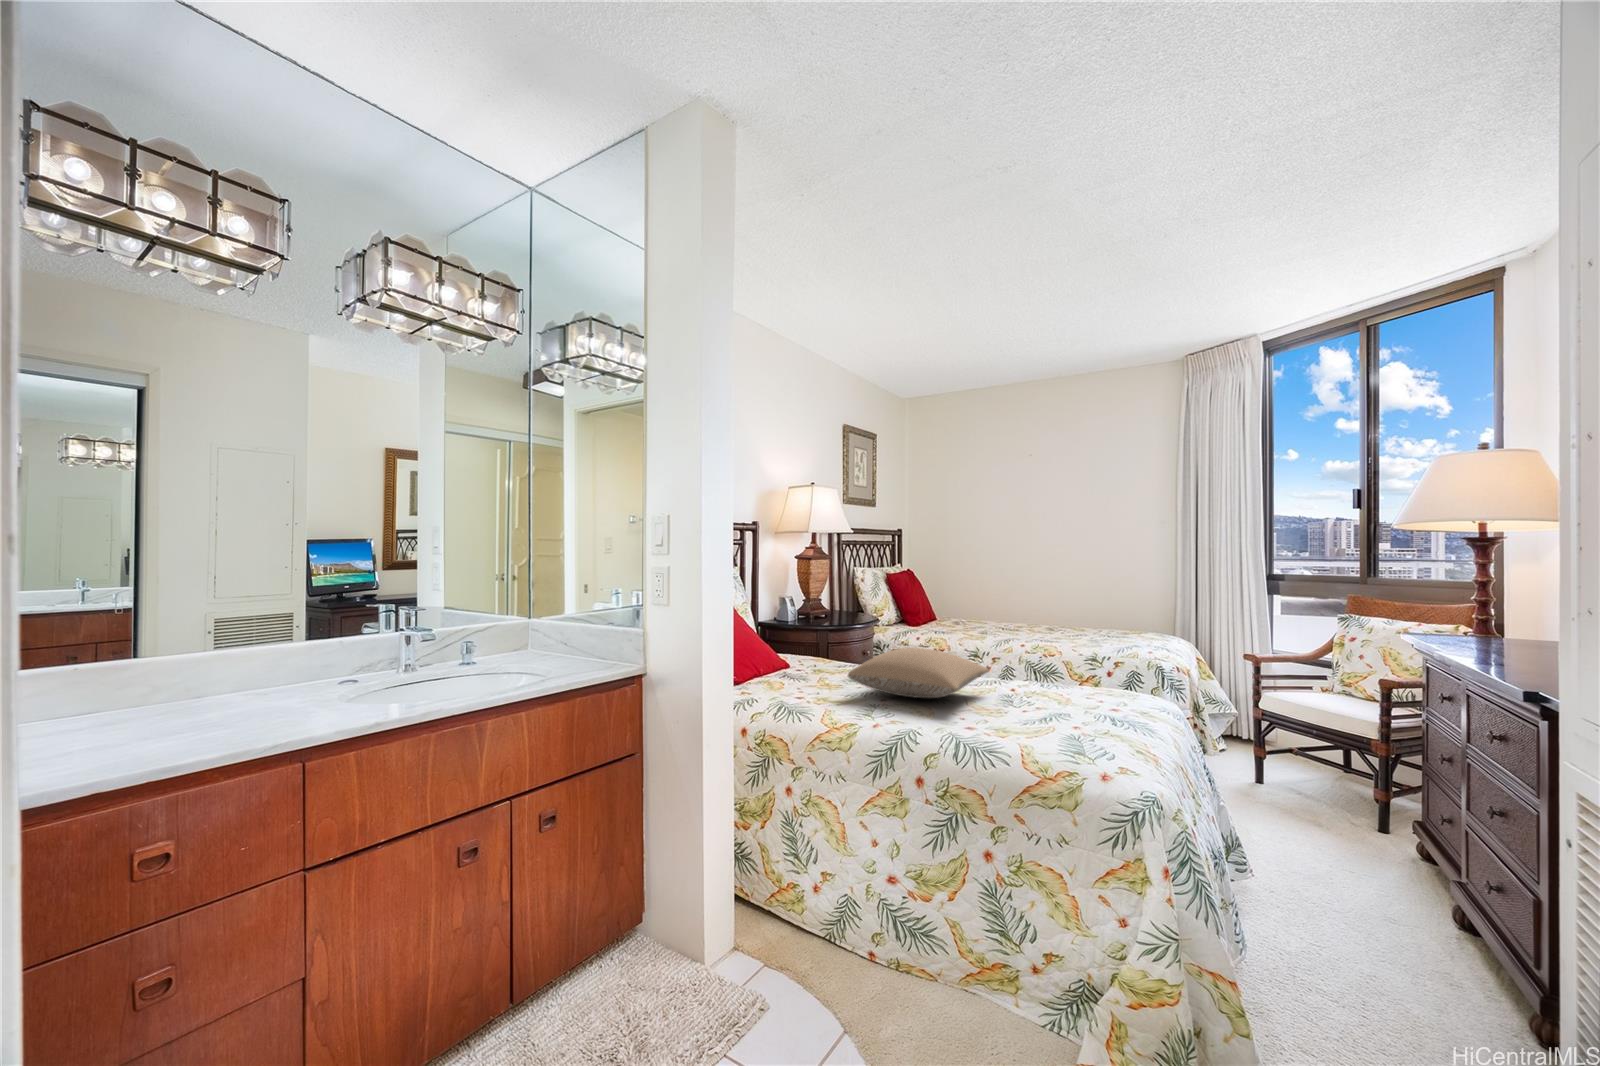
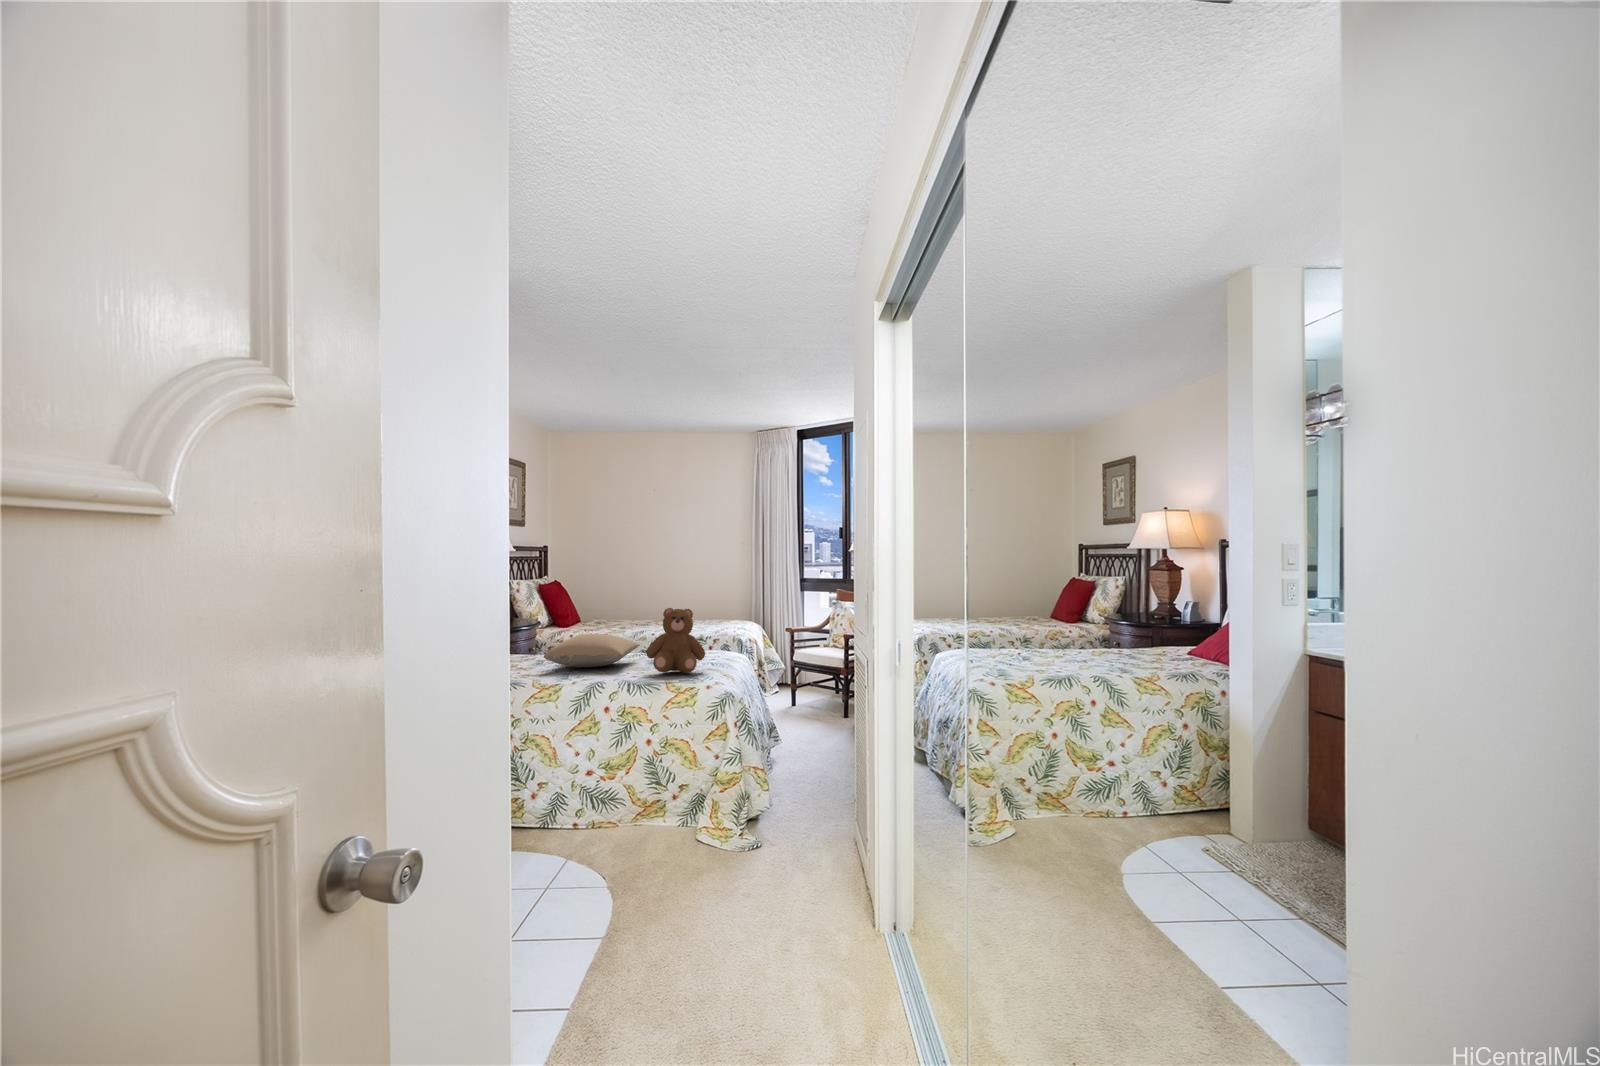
teddy bear: none [991,622,1098,741] -> present [646,608,705,673]

